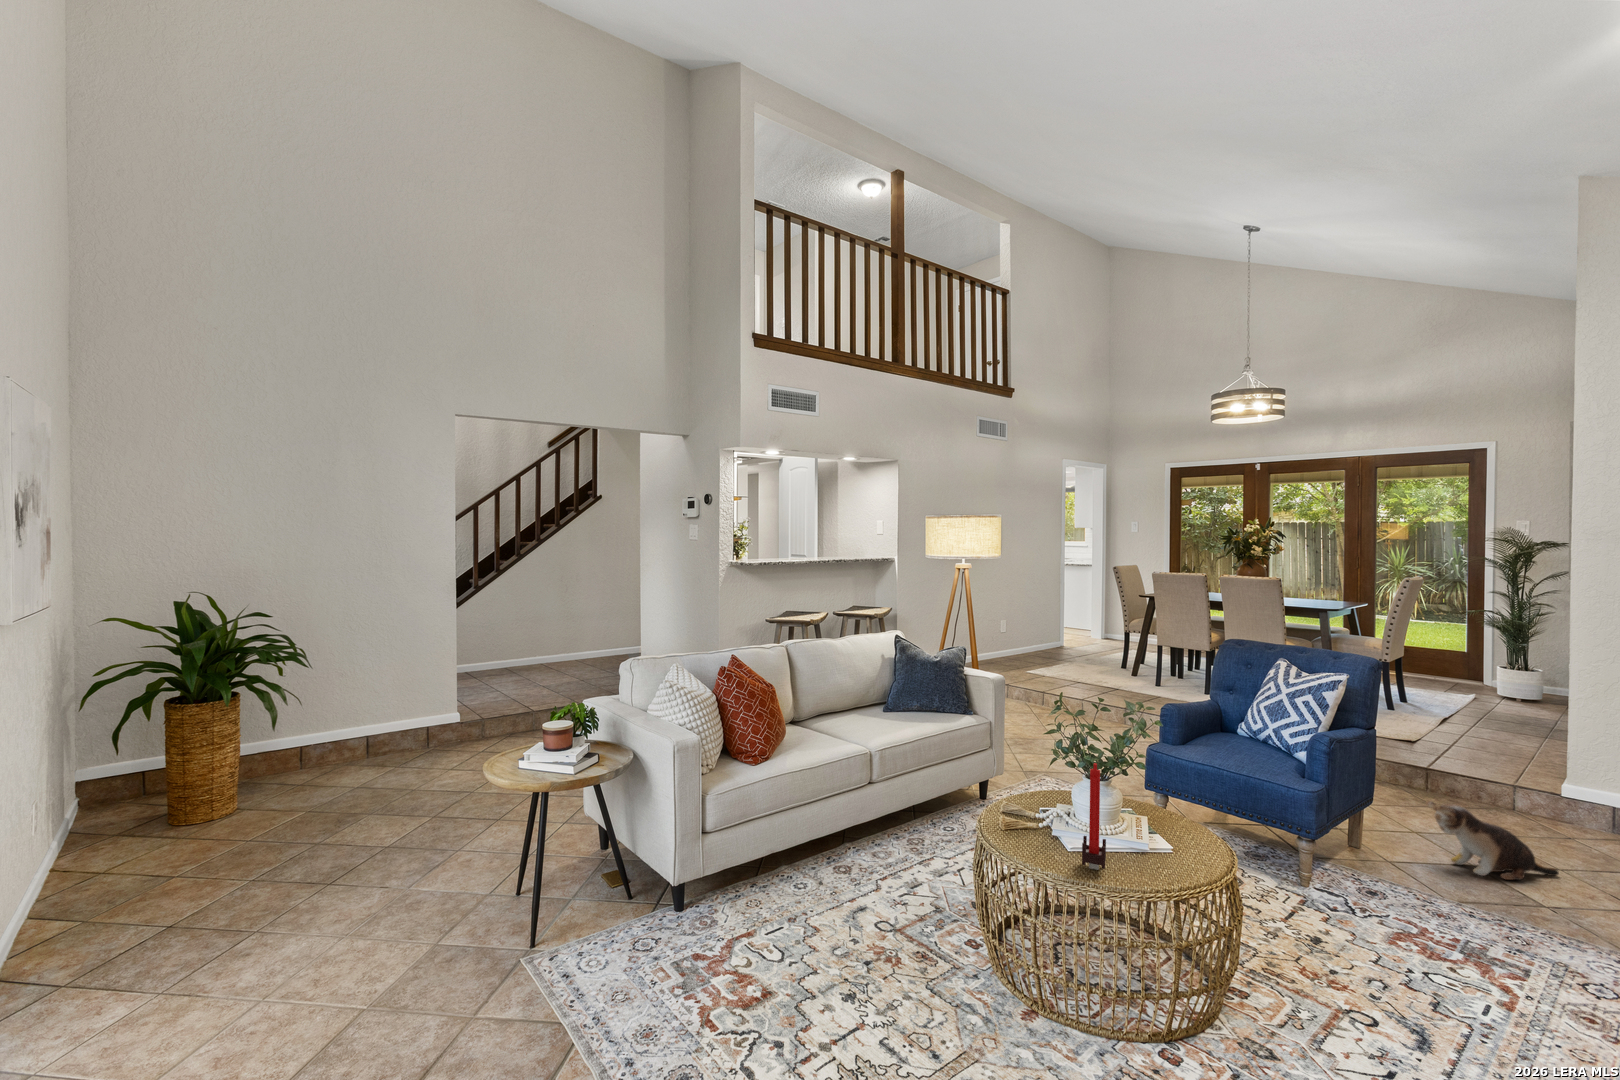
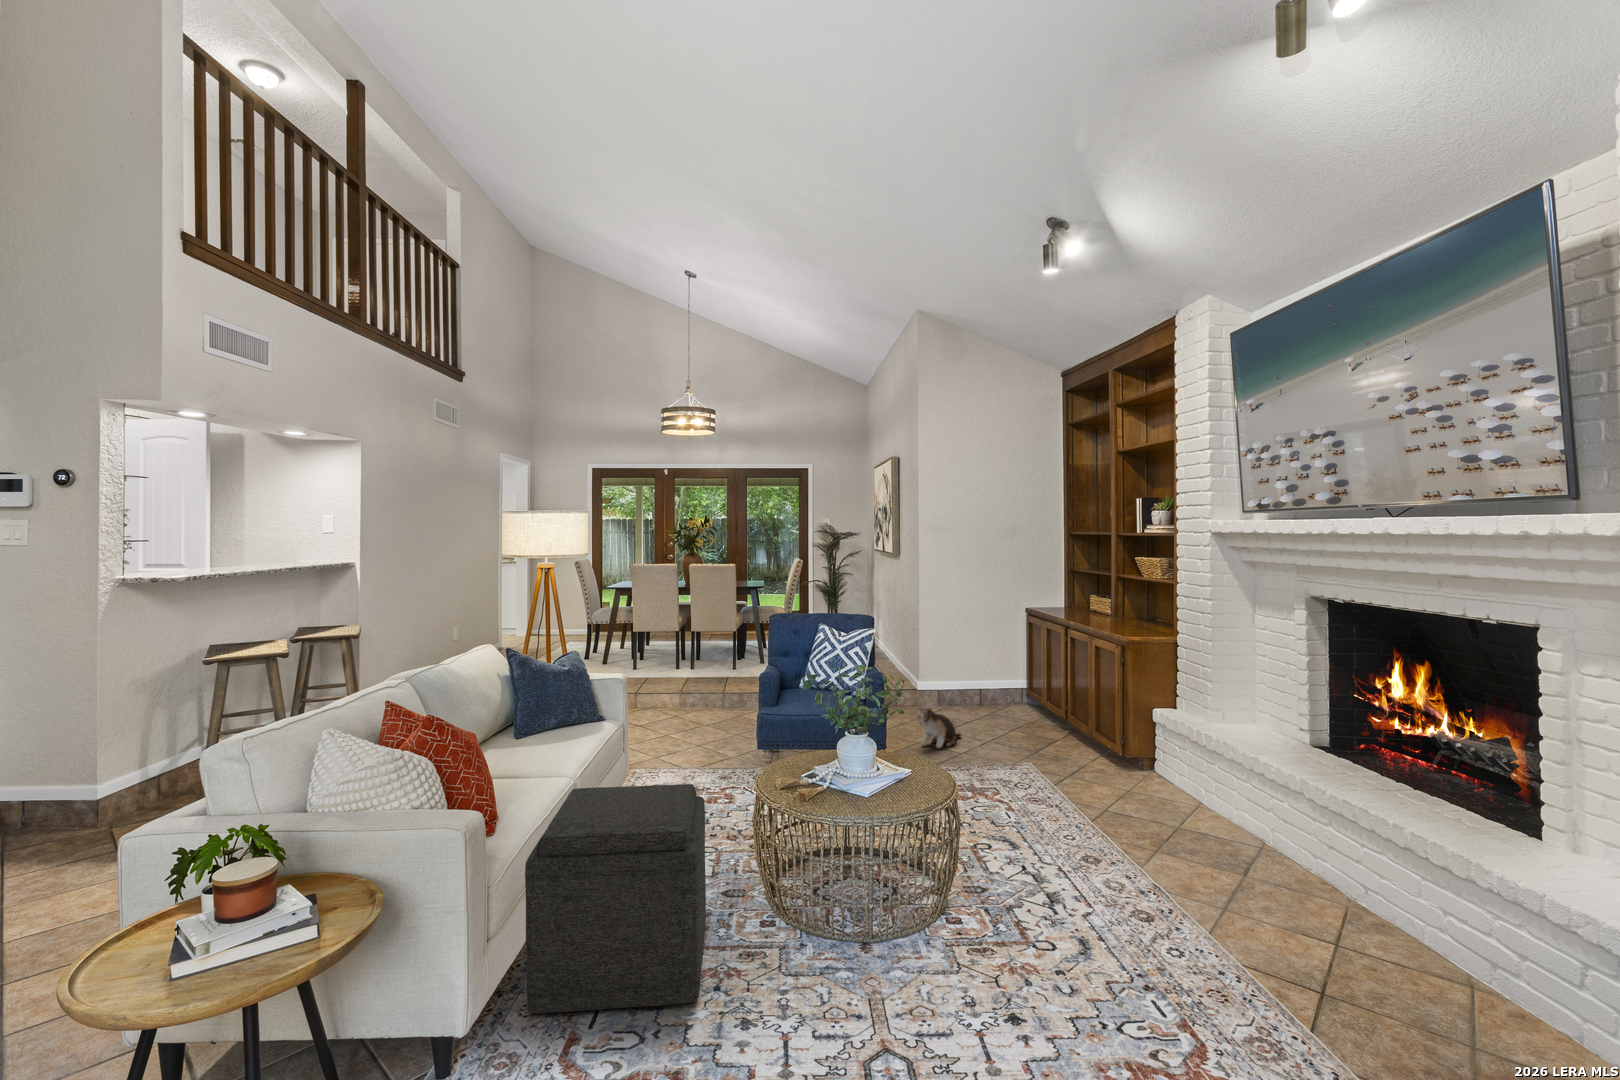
ottoman: none [749,753,928,959] -> present [525,784,706,1014]
candle: present [1082,763,1106,870] -> none [888,710,913,800]

